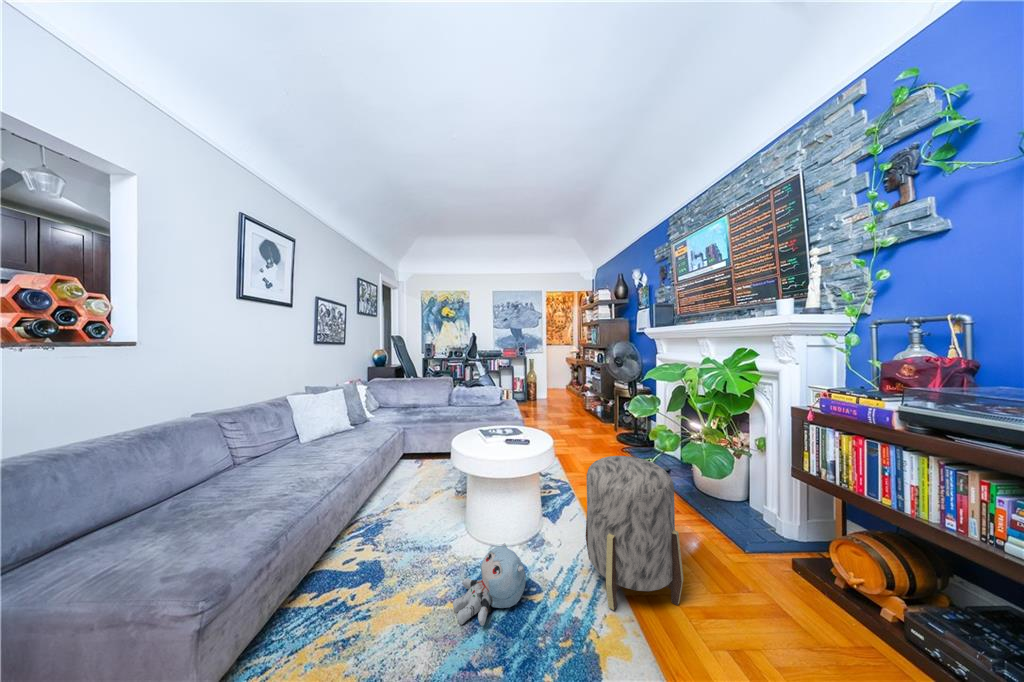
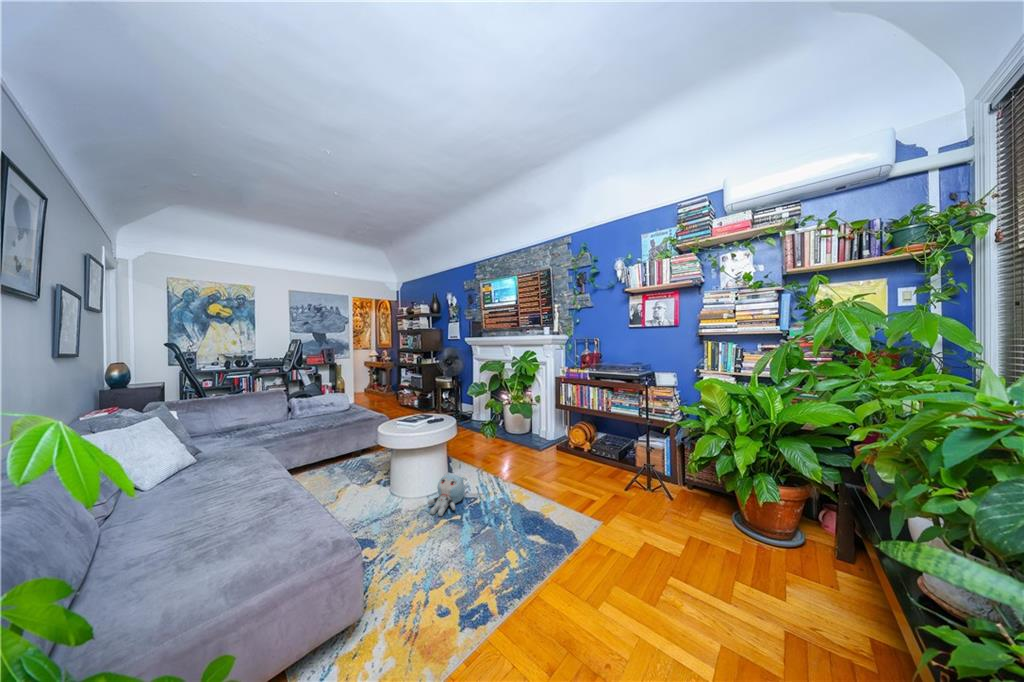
ottoman: present [586,456,683,610] -> none [478,412,528,483]

